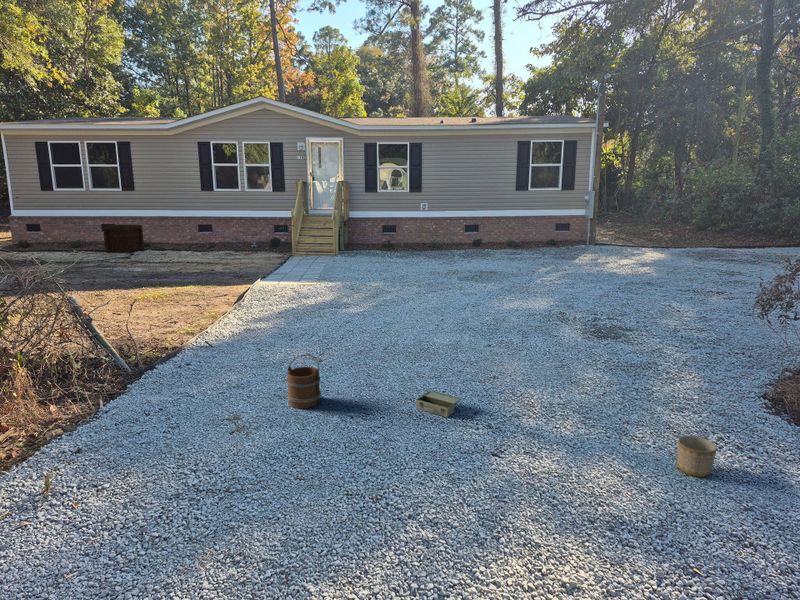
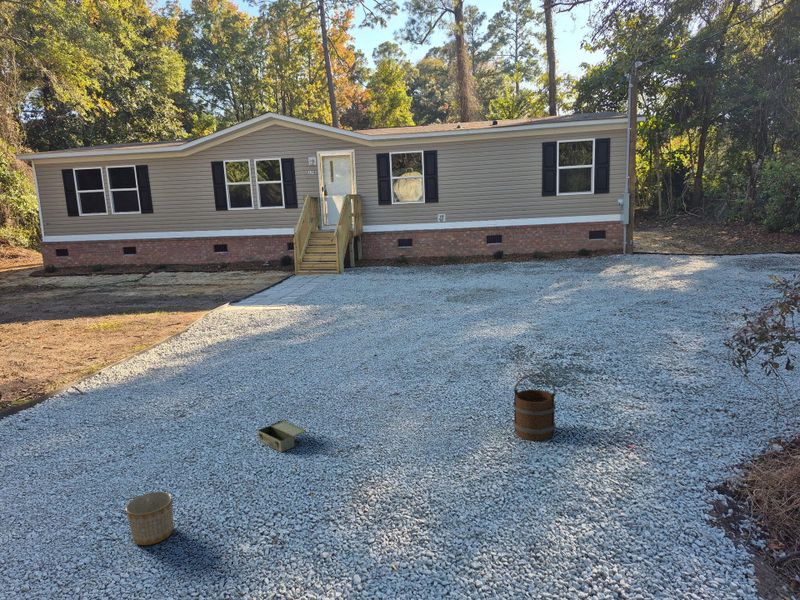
wooden crate: present [103,225,144,252] -> none [121,246,163,274]
bucket: present [286,354,321,408] -> present [513,375,556,441]
planter: present [677,436,717,477] -> present [126,492,173,545]

